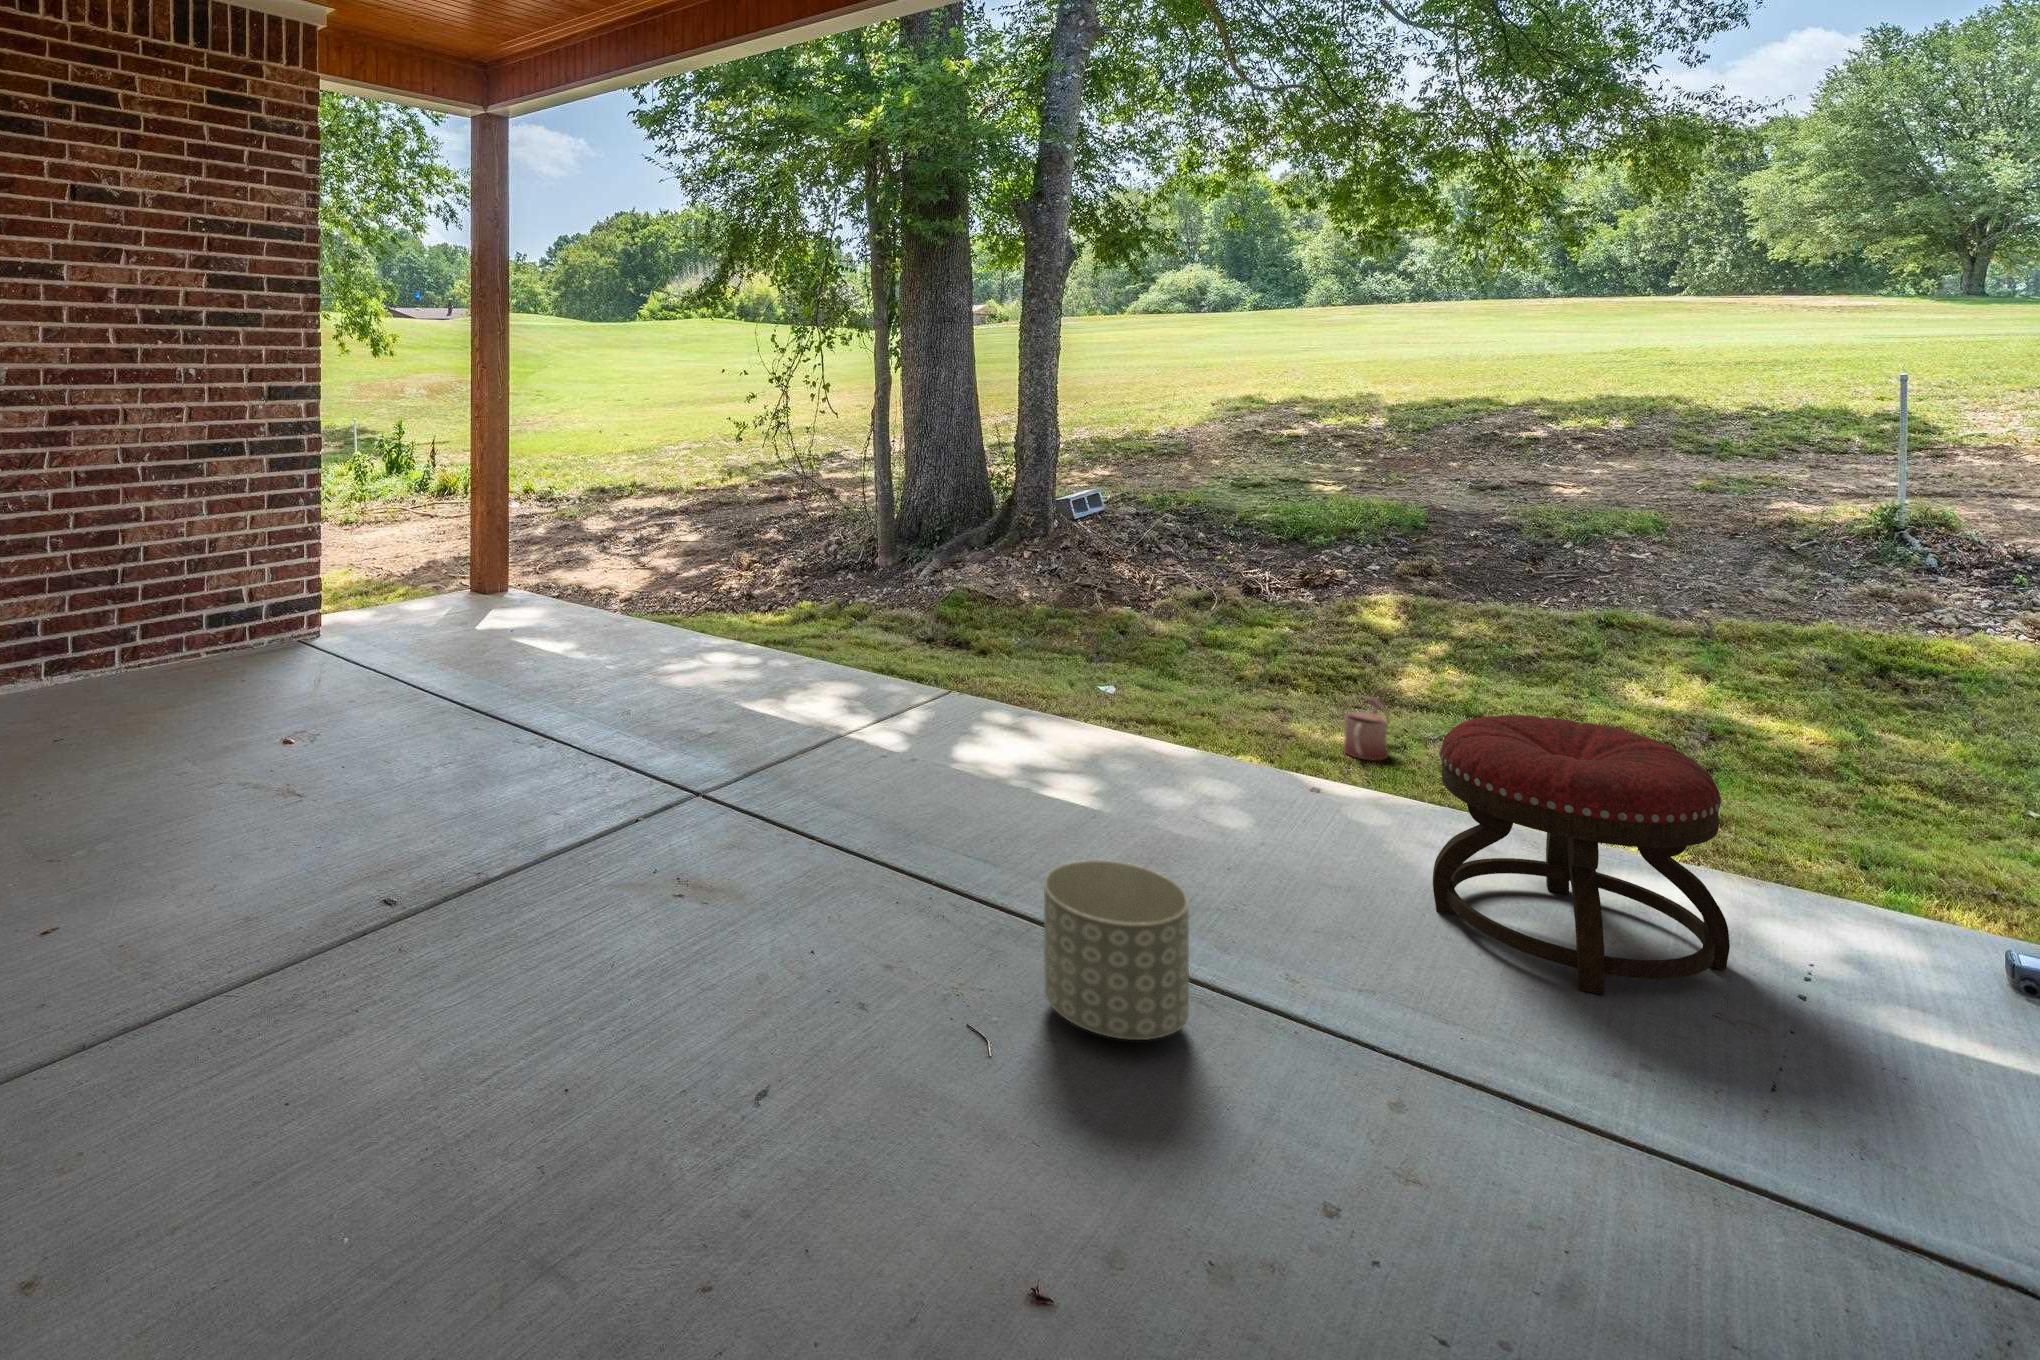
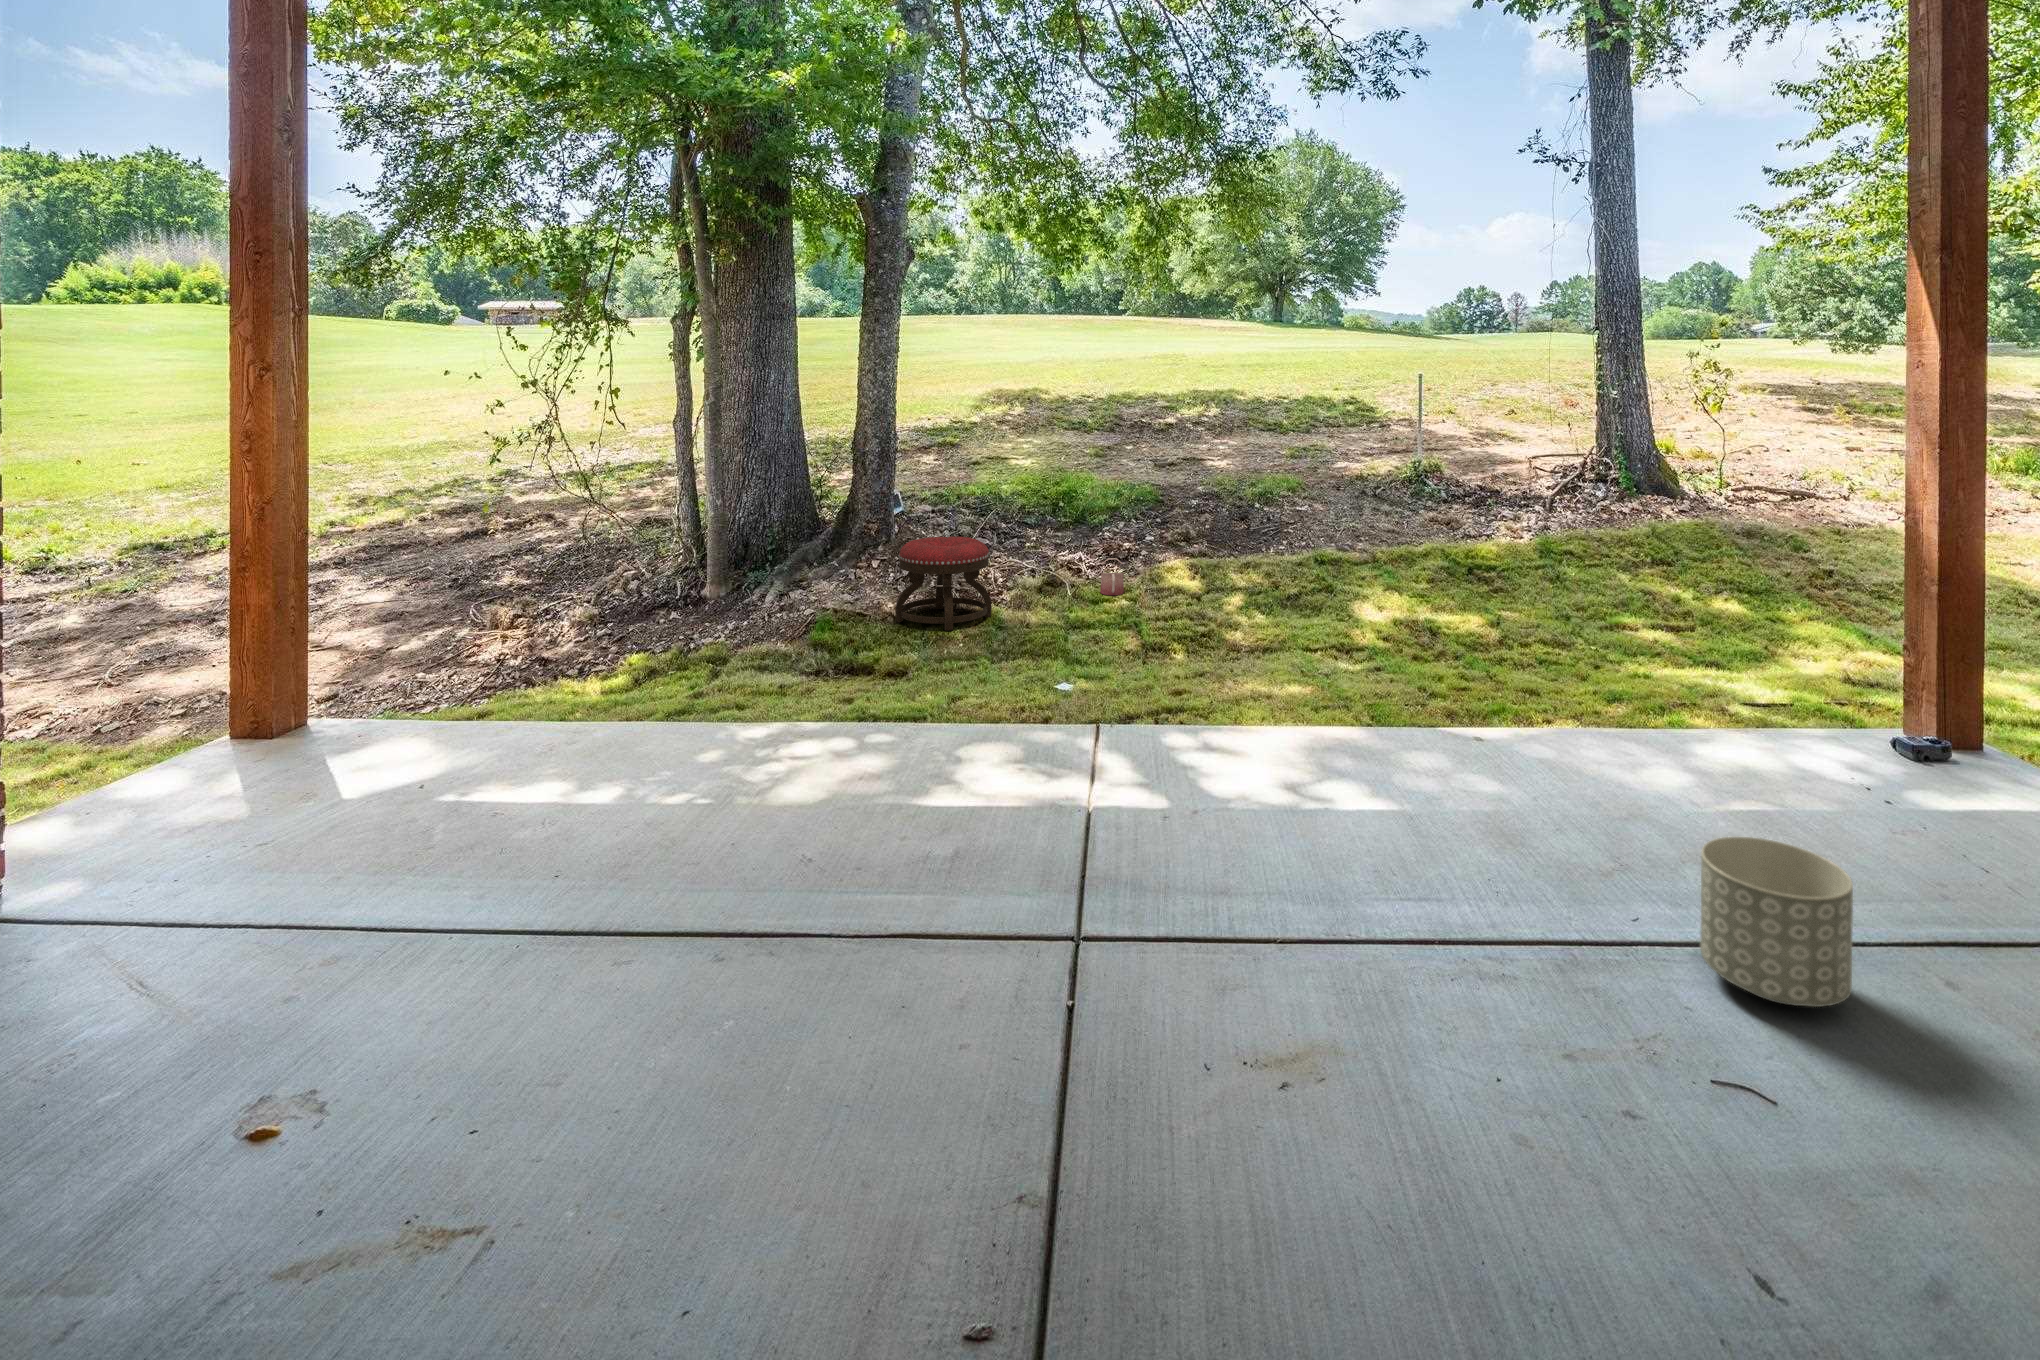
watering can: present [1342,695,1390,761] -> present [1100,558,1124,595]
ottoman: present [1433,715,1730,995] -> present [896,536,992,631]

